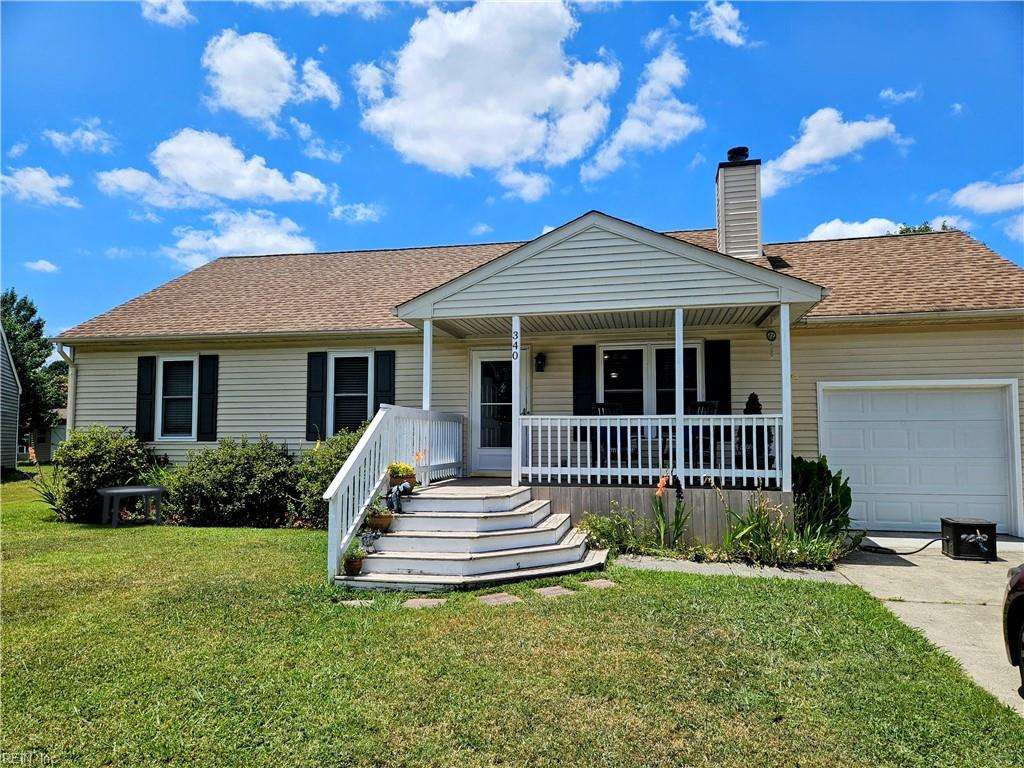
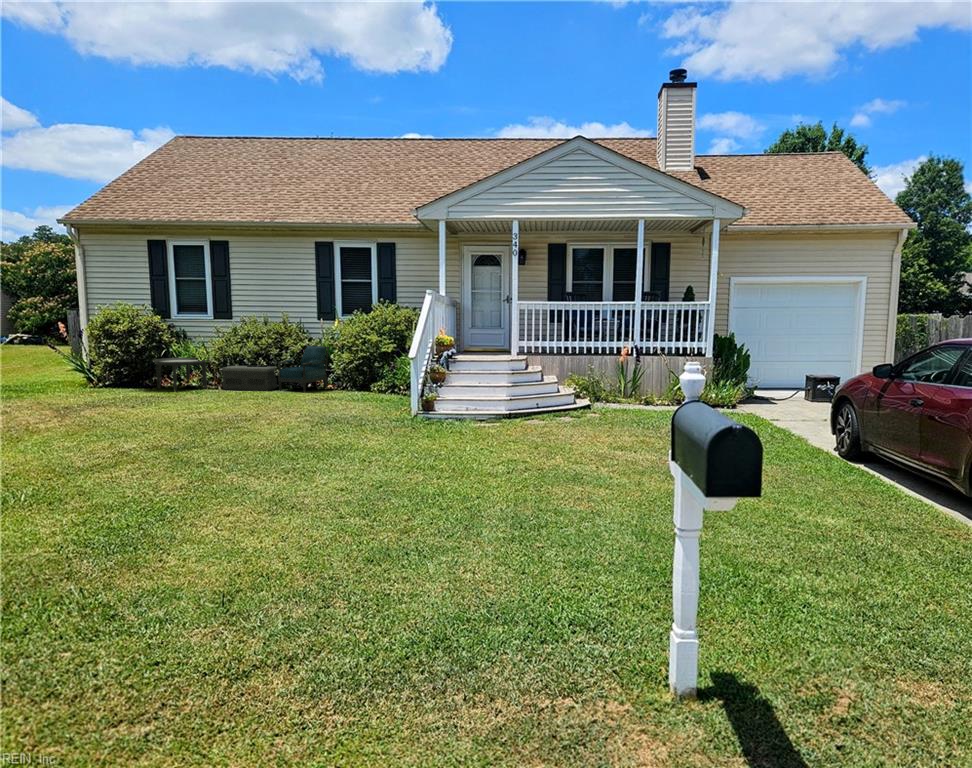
chair: none [233,472,302,532] -> present [278,346,329,392]
storage bench: none [172,496,238,529] -> present [222,366,277,391]

